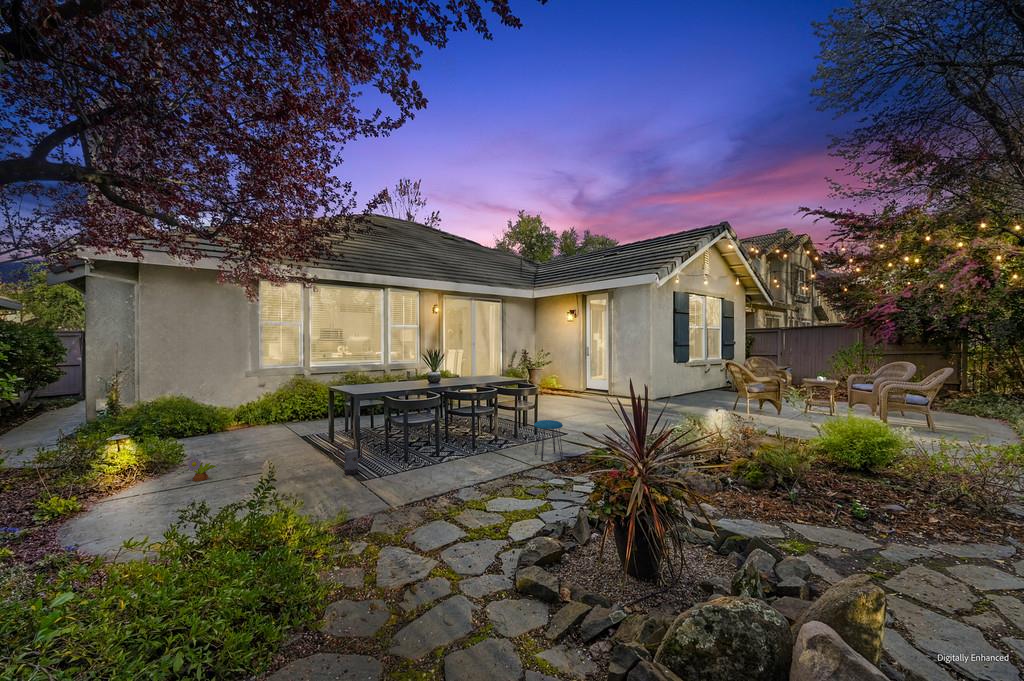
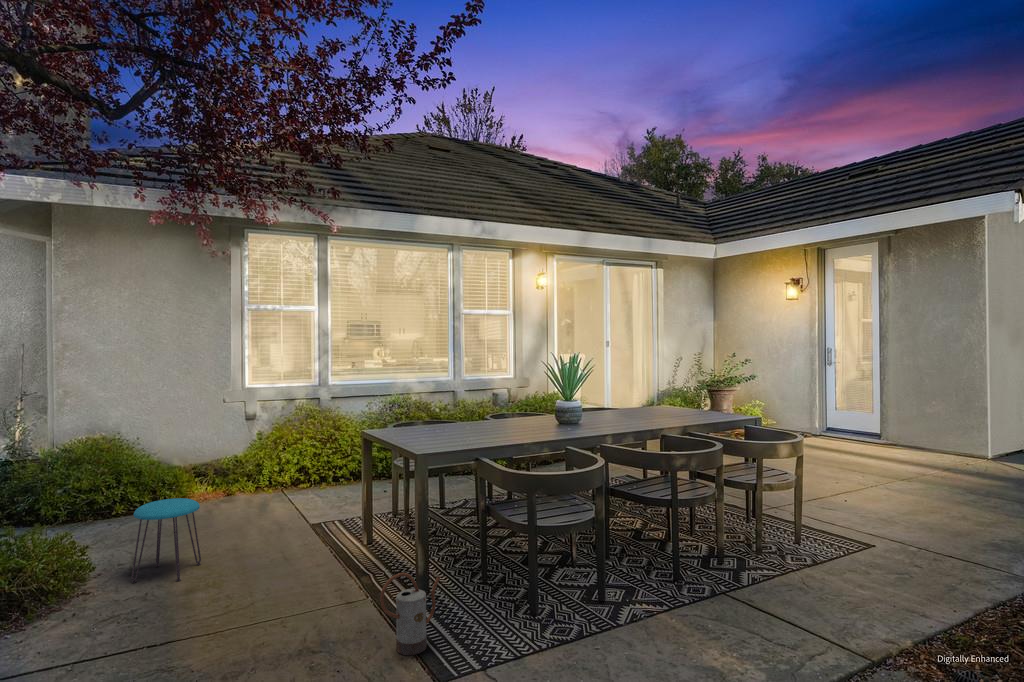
stool: present [534,420,563,460] -> present [131,498,201,583]
decorative plant: present [187,458,217,481] -> none [62,596,127,650]

